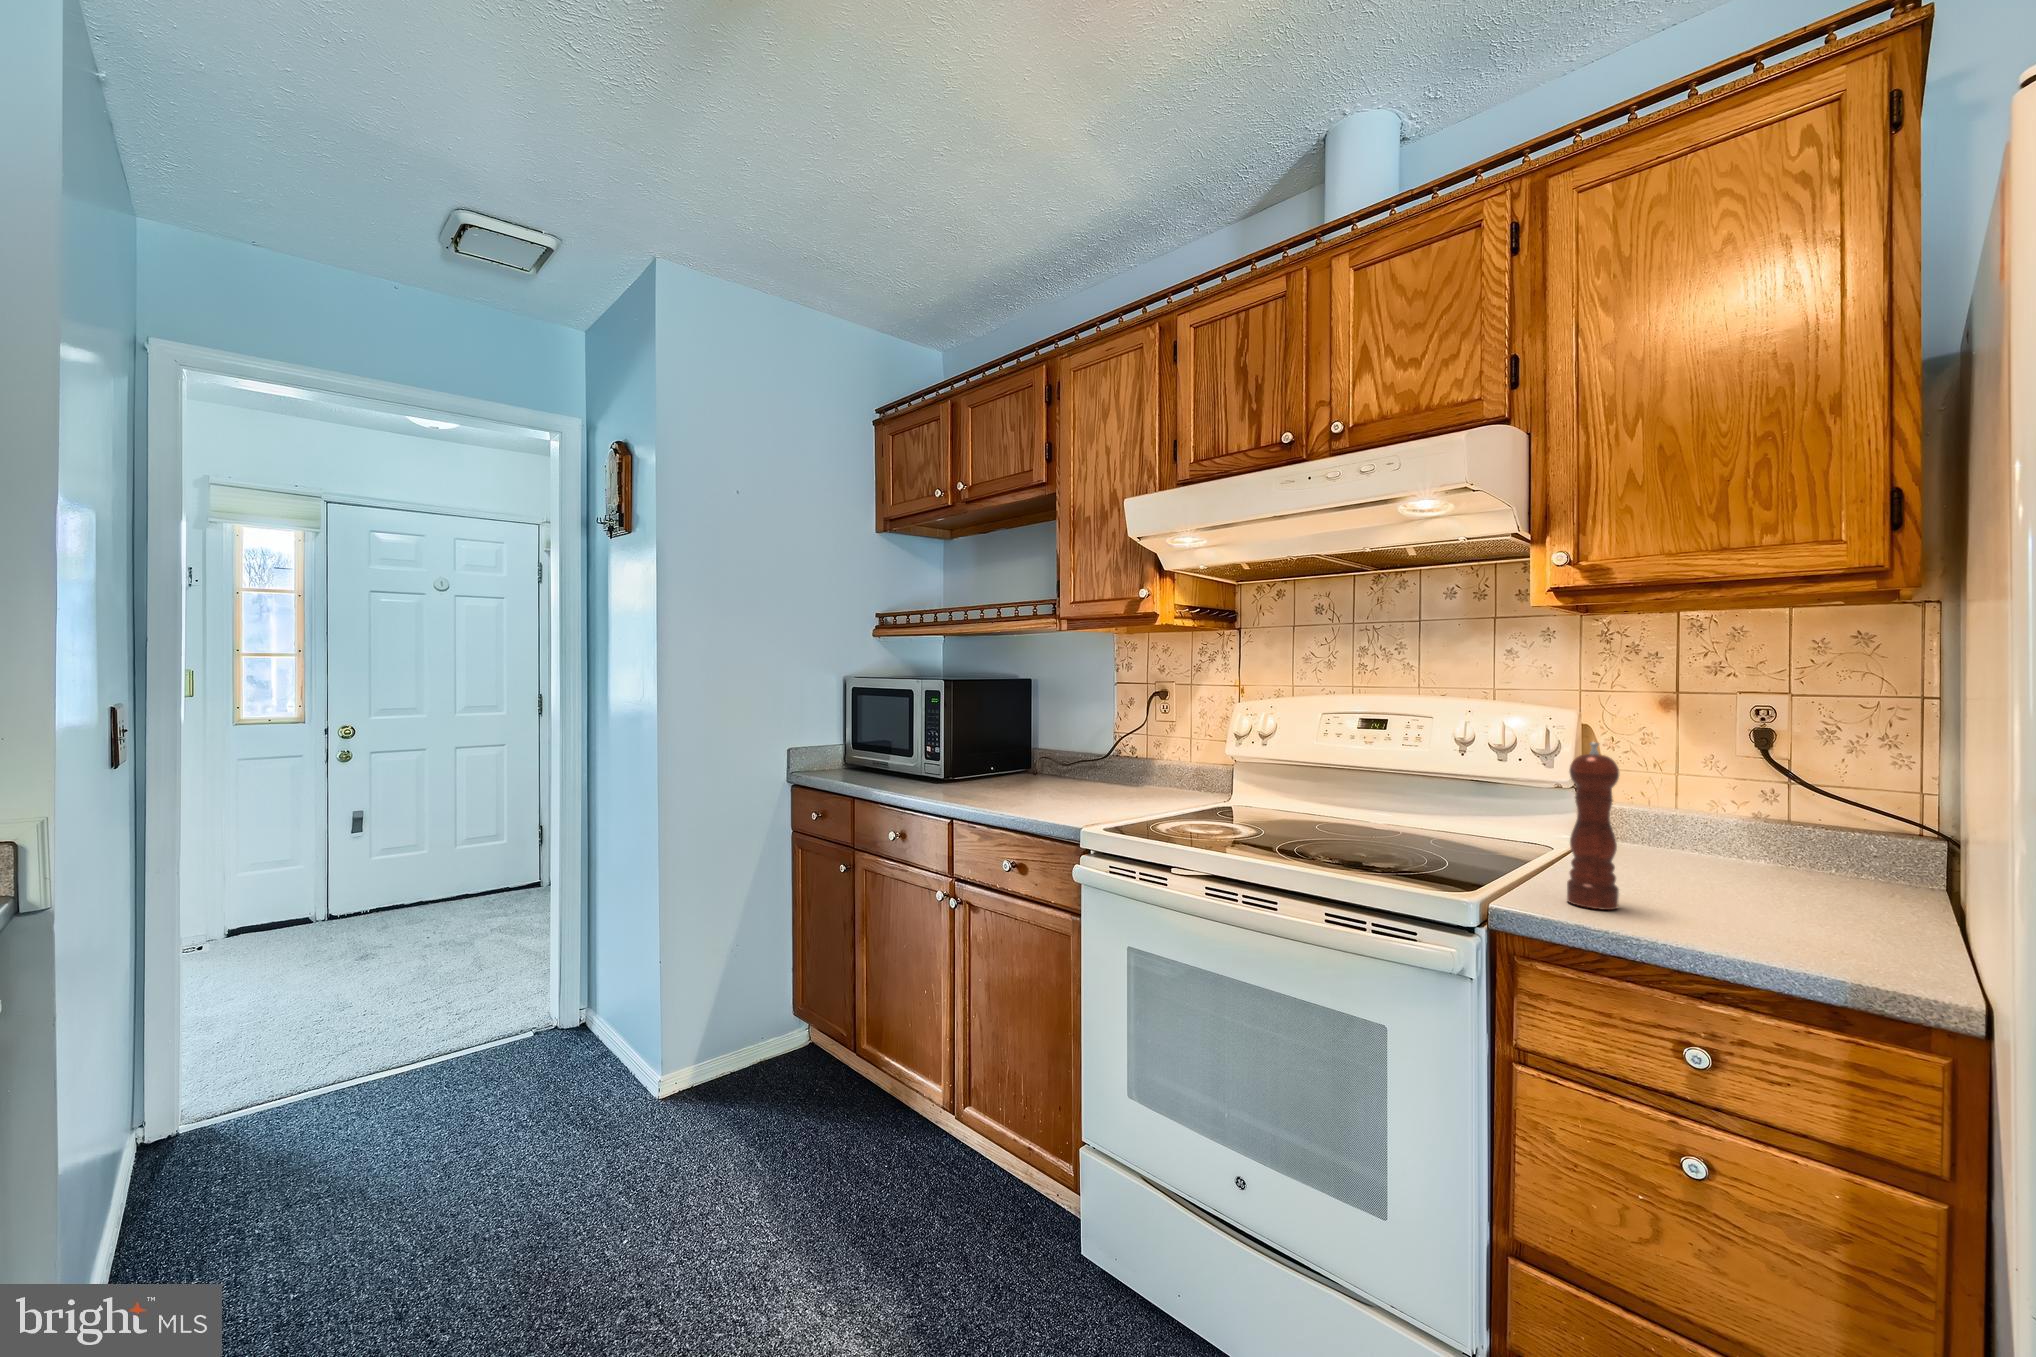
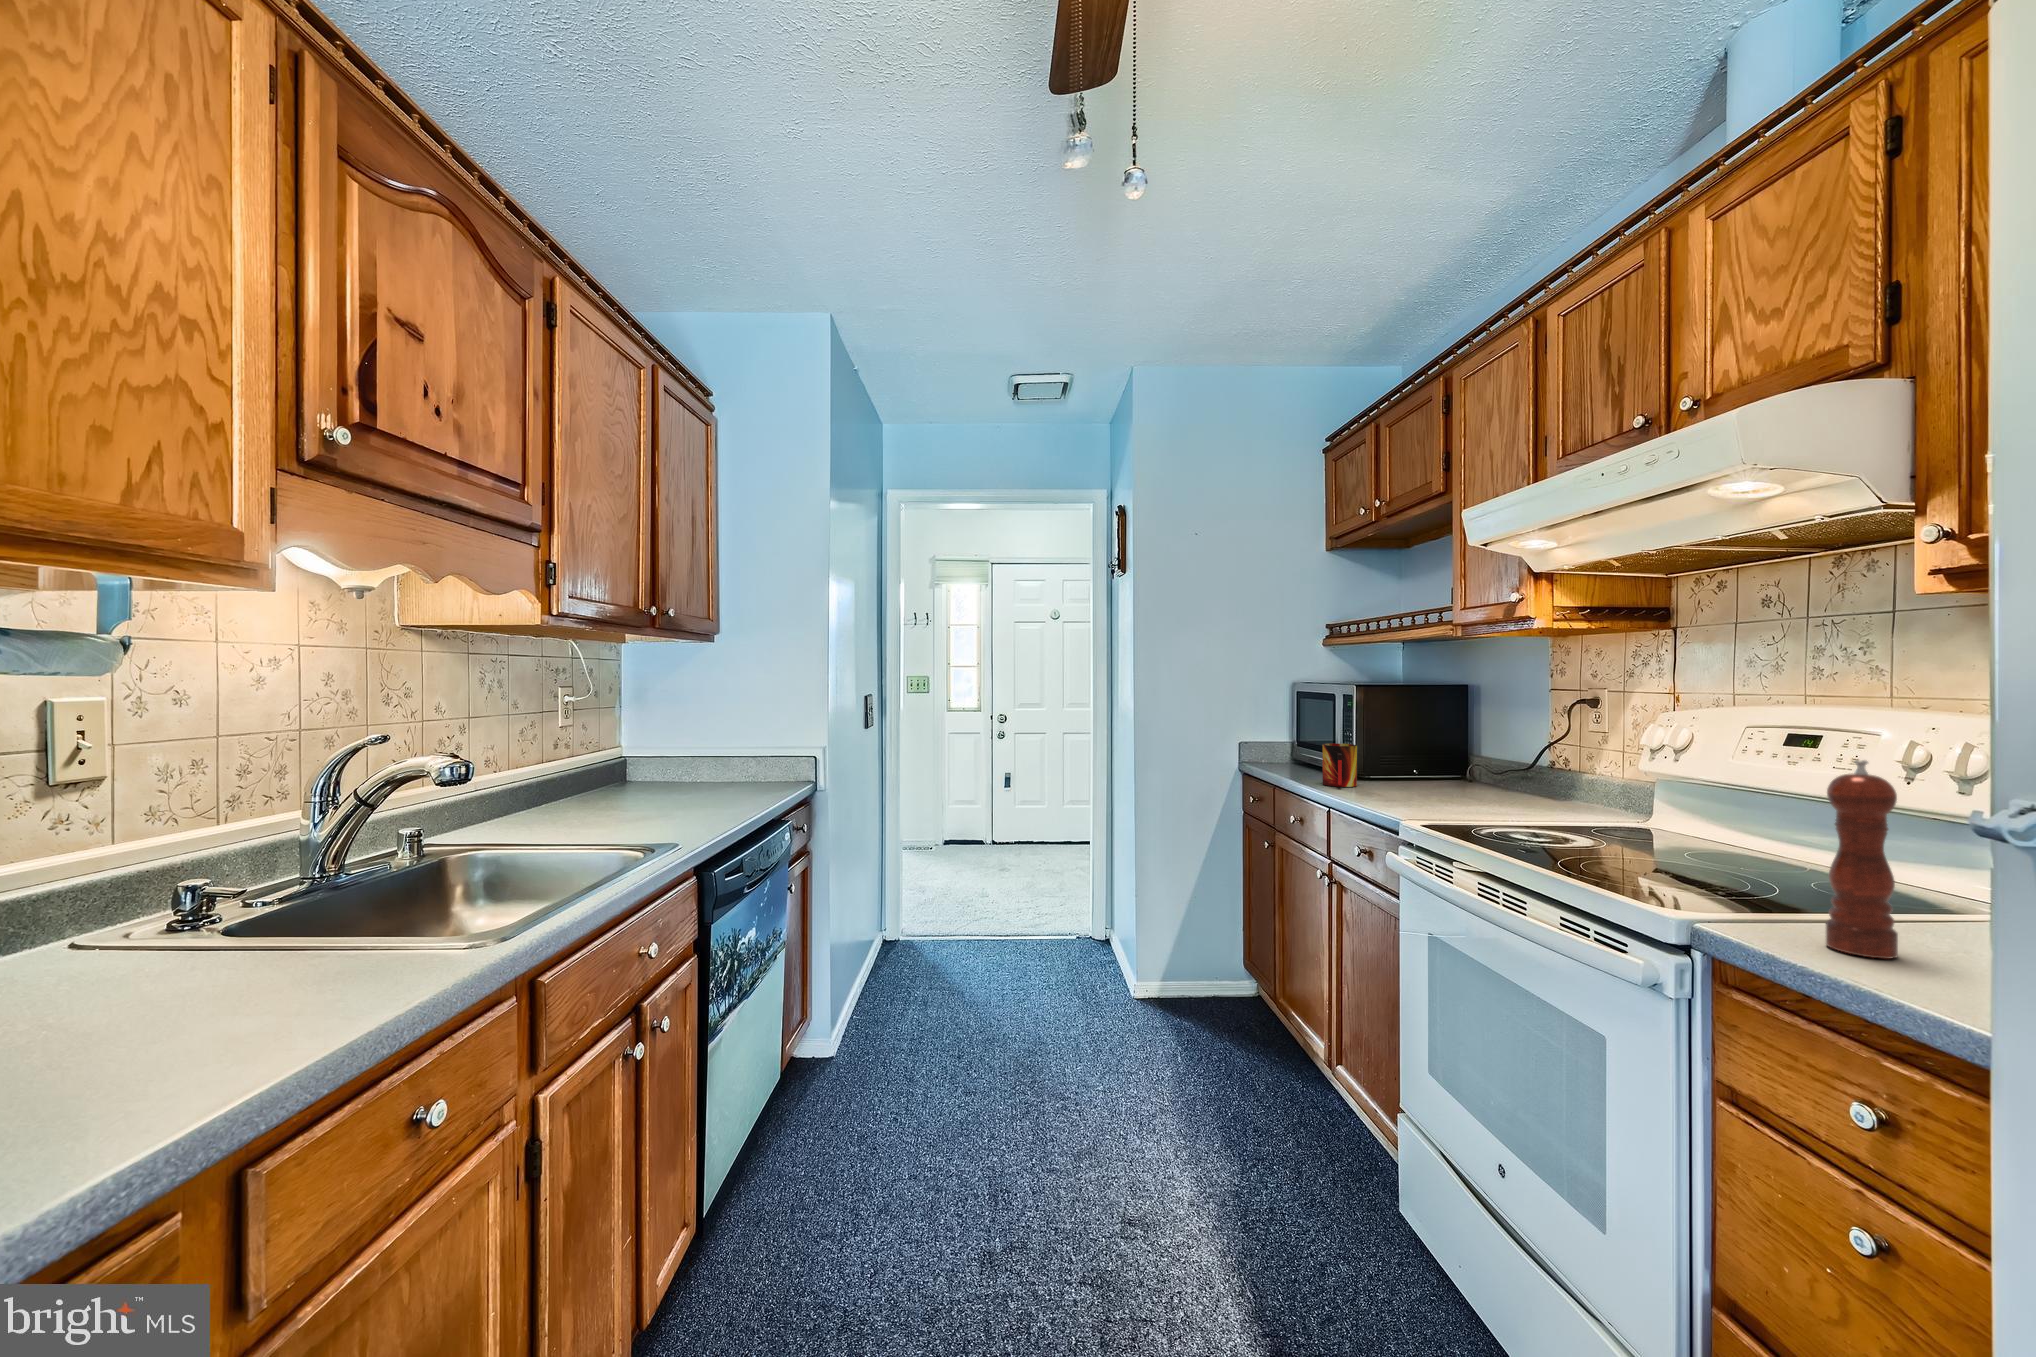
mug: none [925,744,961,793] -> present [1323,743,1357,787]

